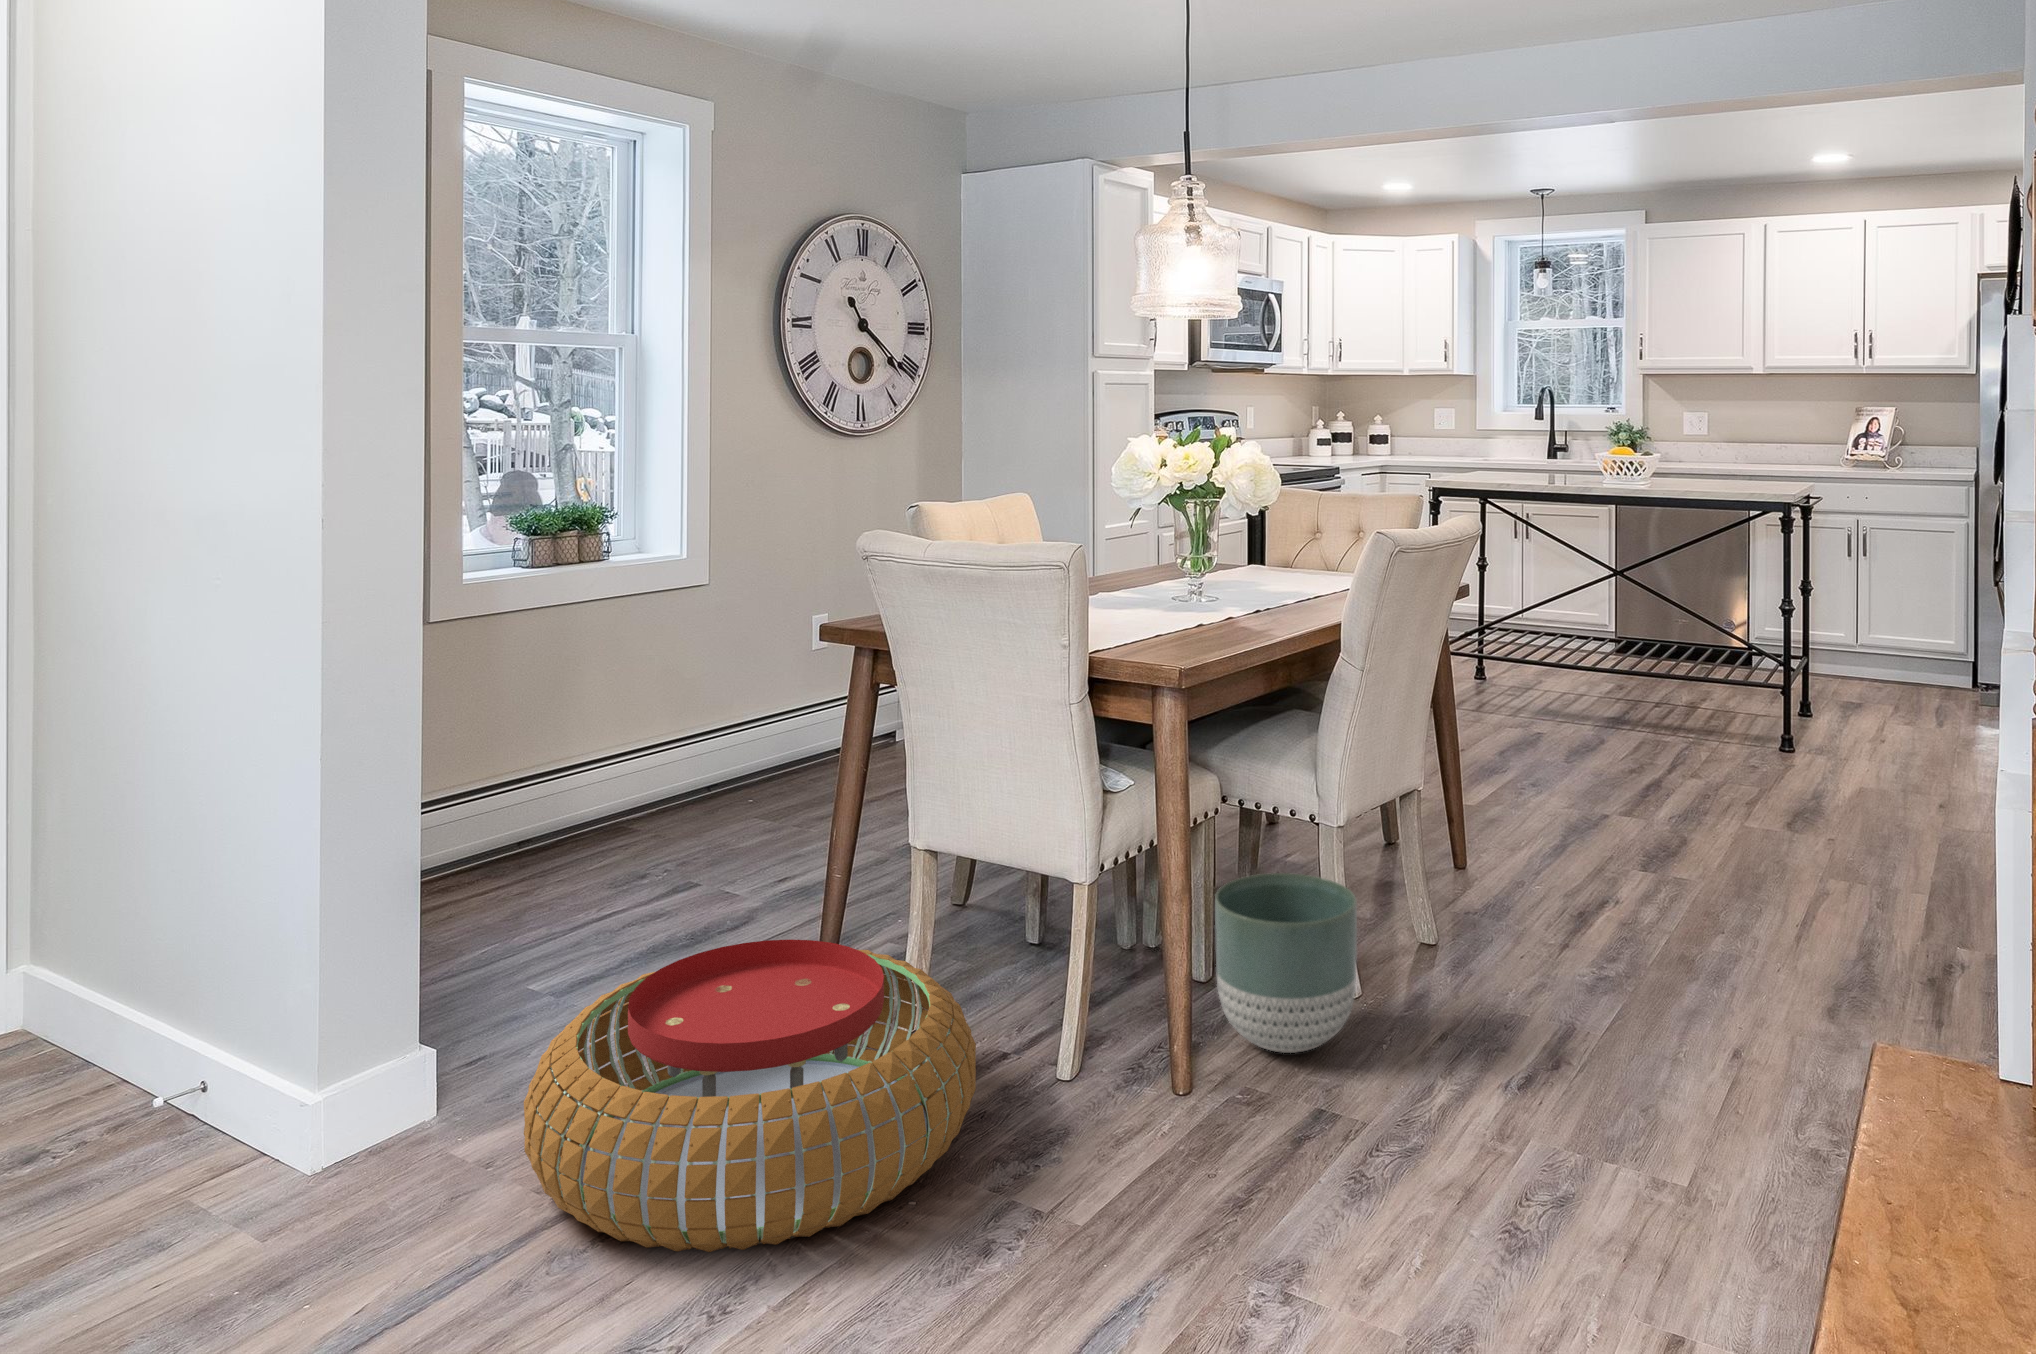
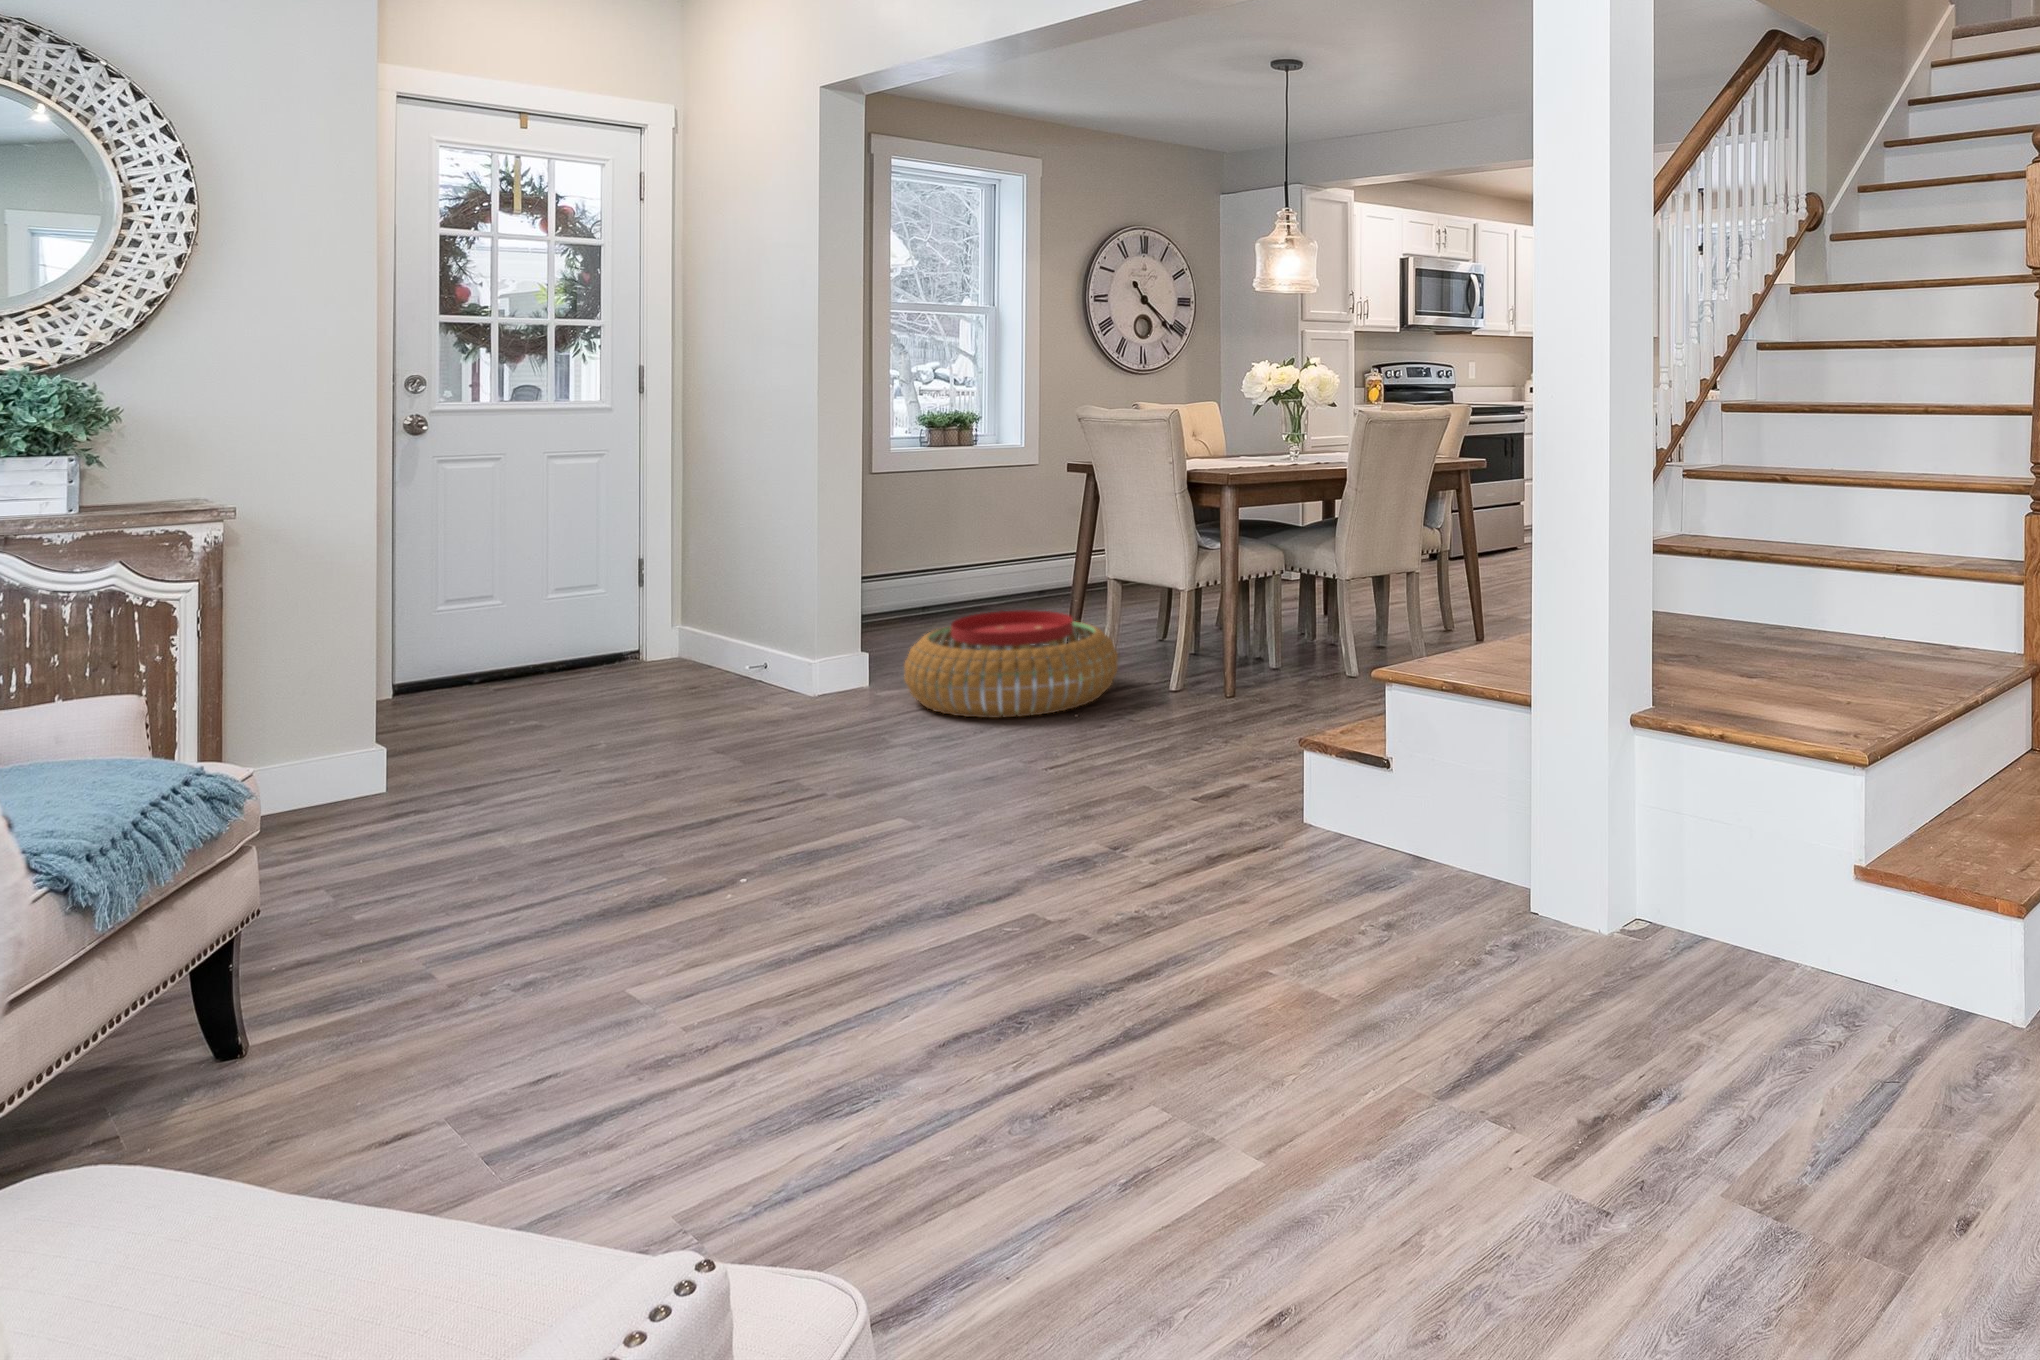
planter: present [1215,873,1357,1053] -> none [1257,601,1333,687]

